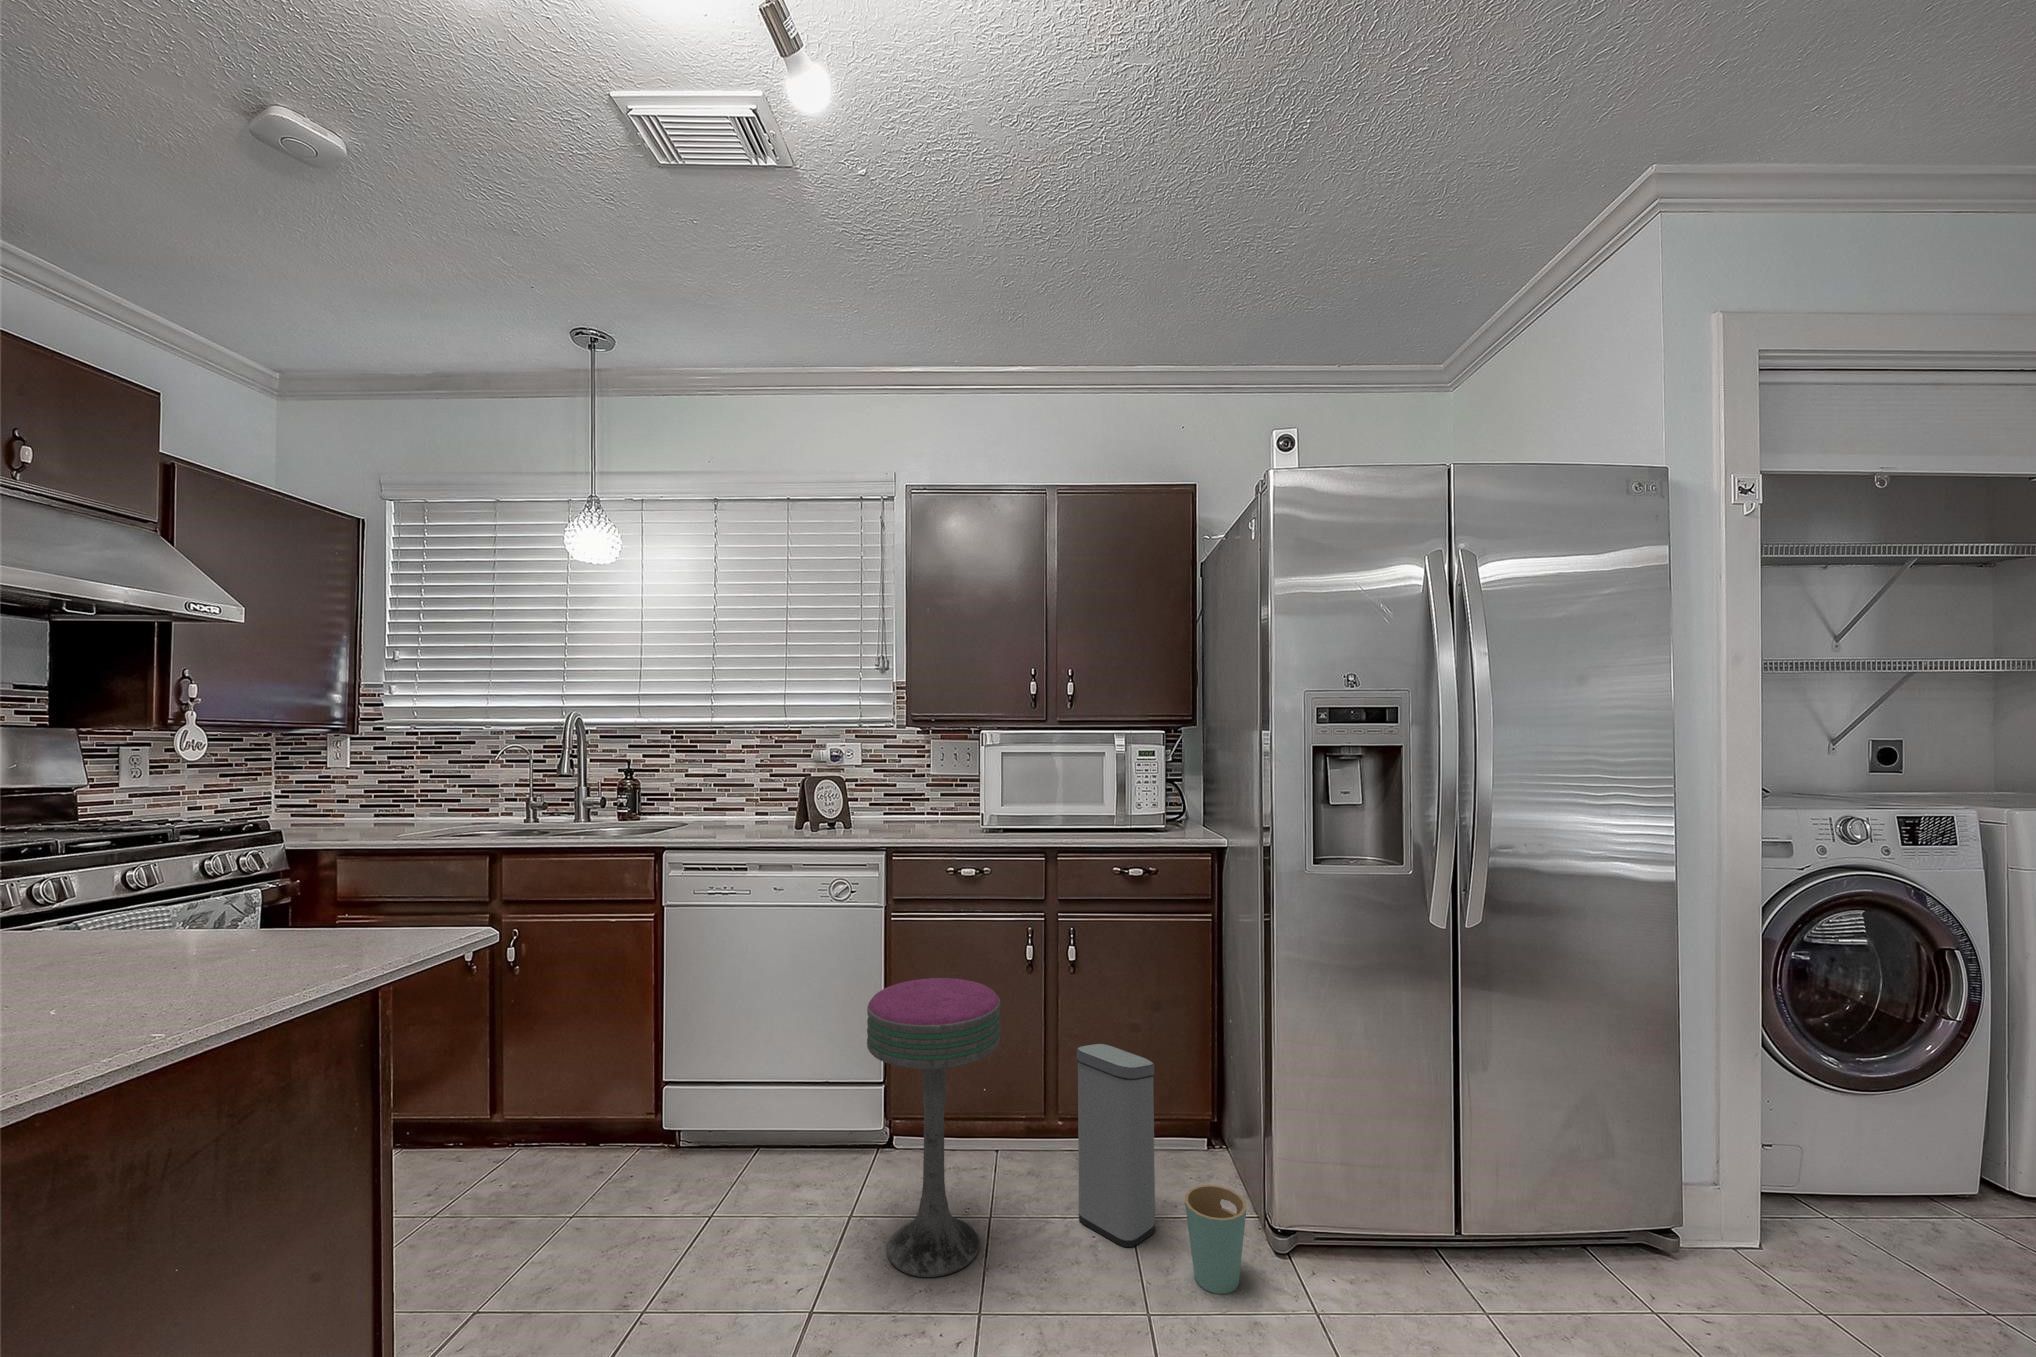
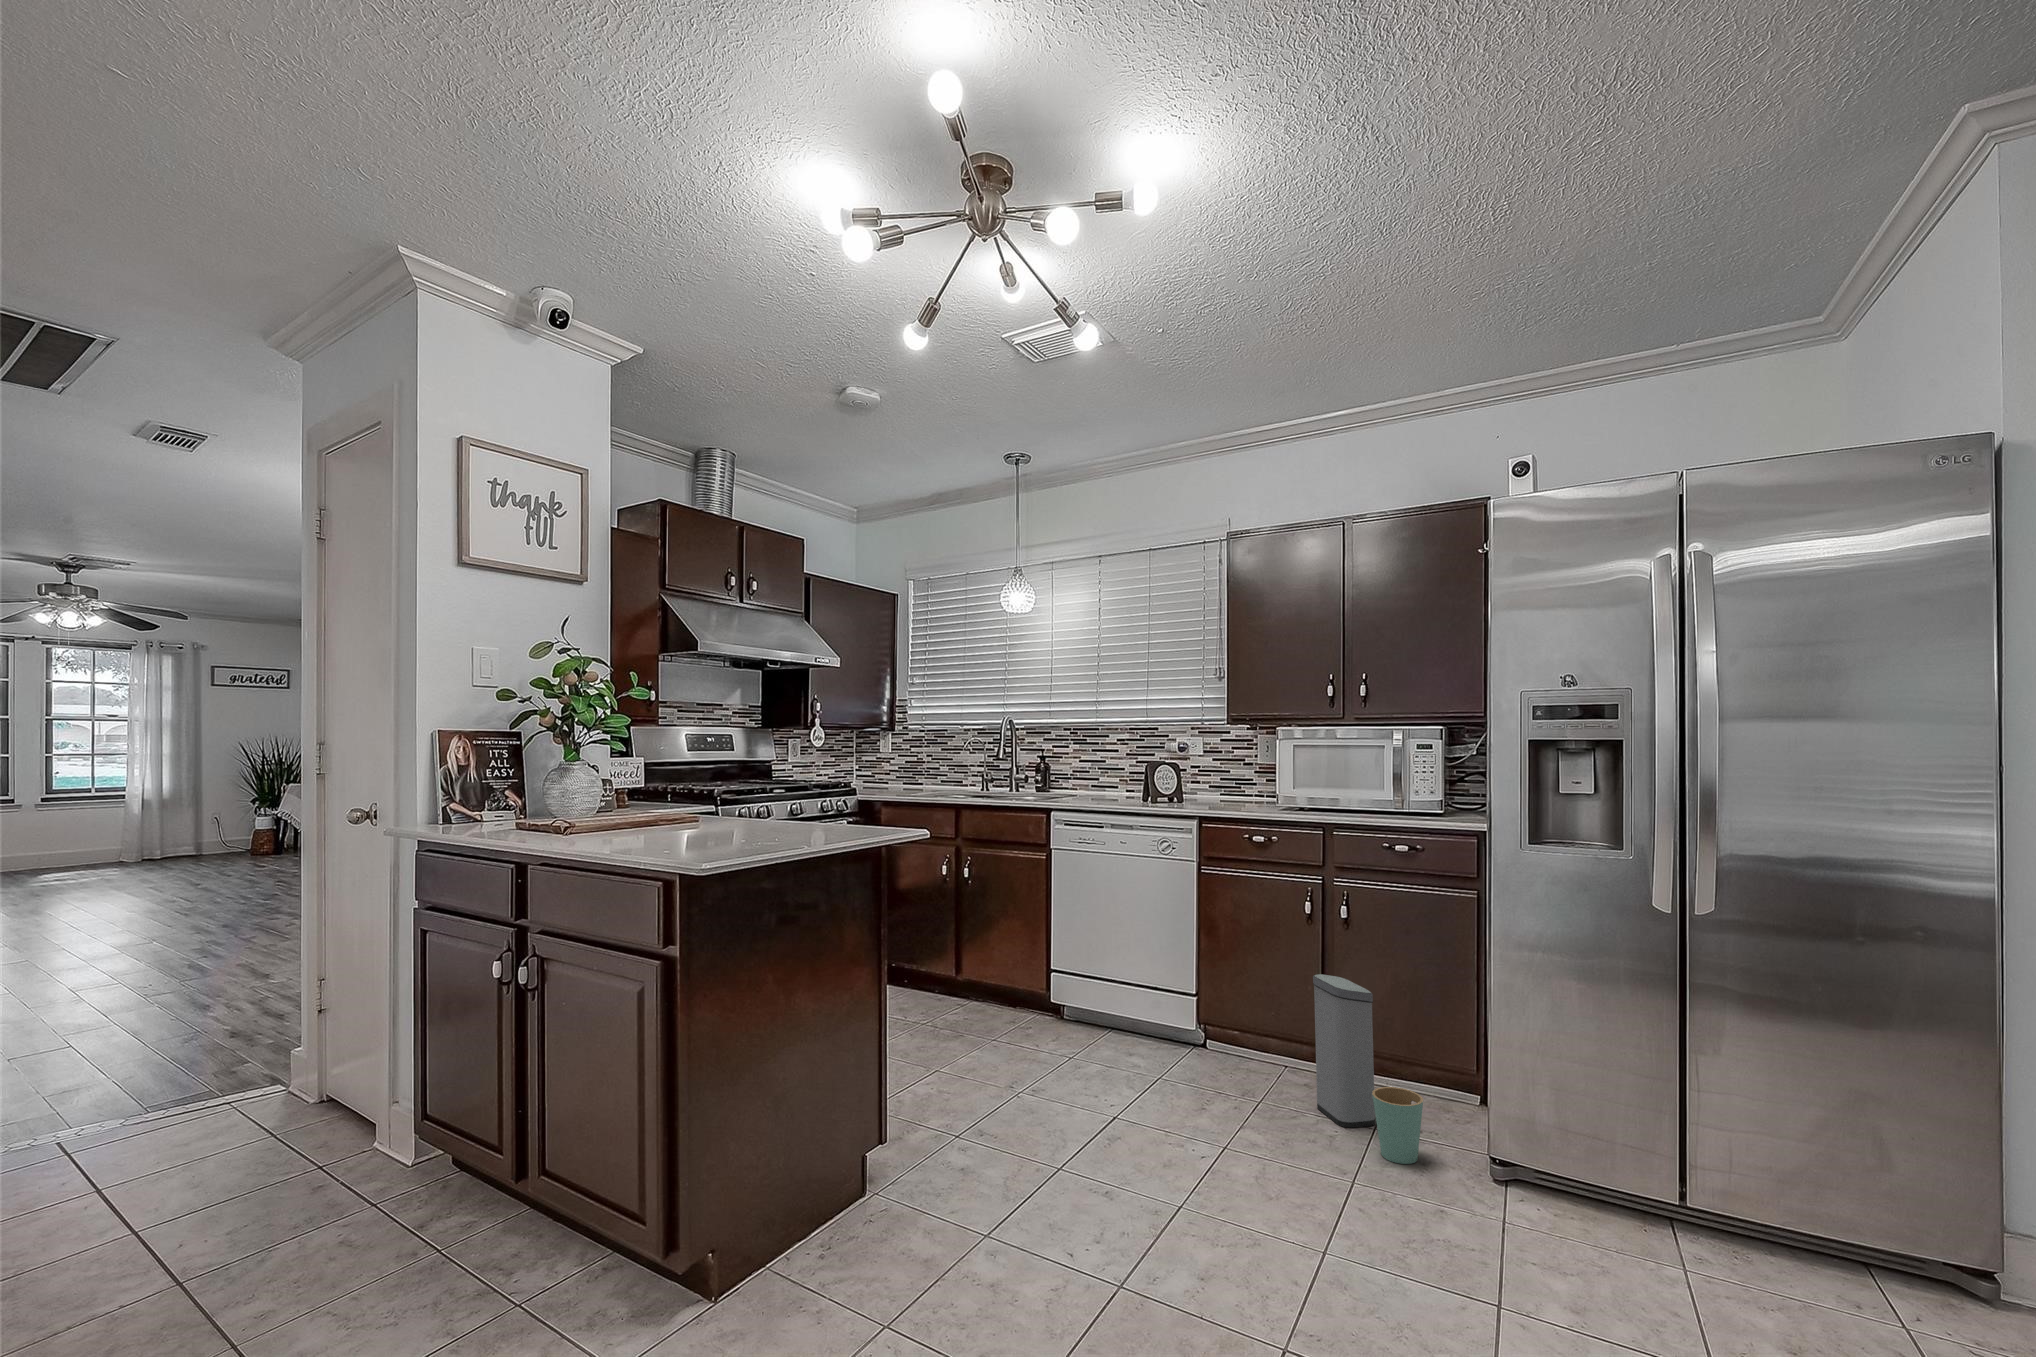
bar stool: present [867,978,1000,1277] -> none [1151,909,1247,1106]

